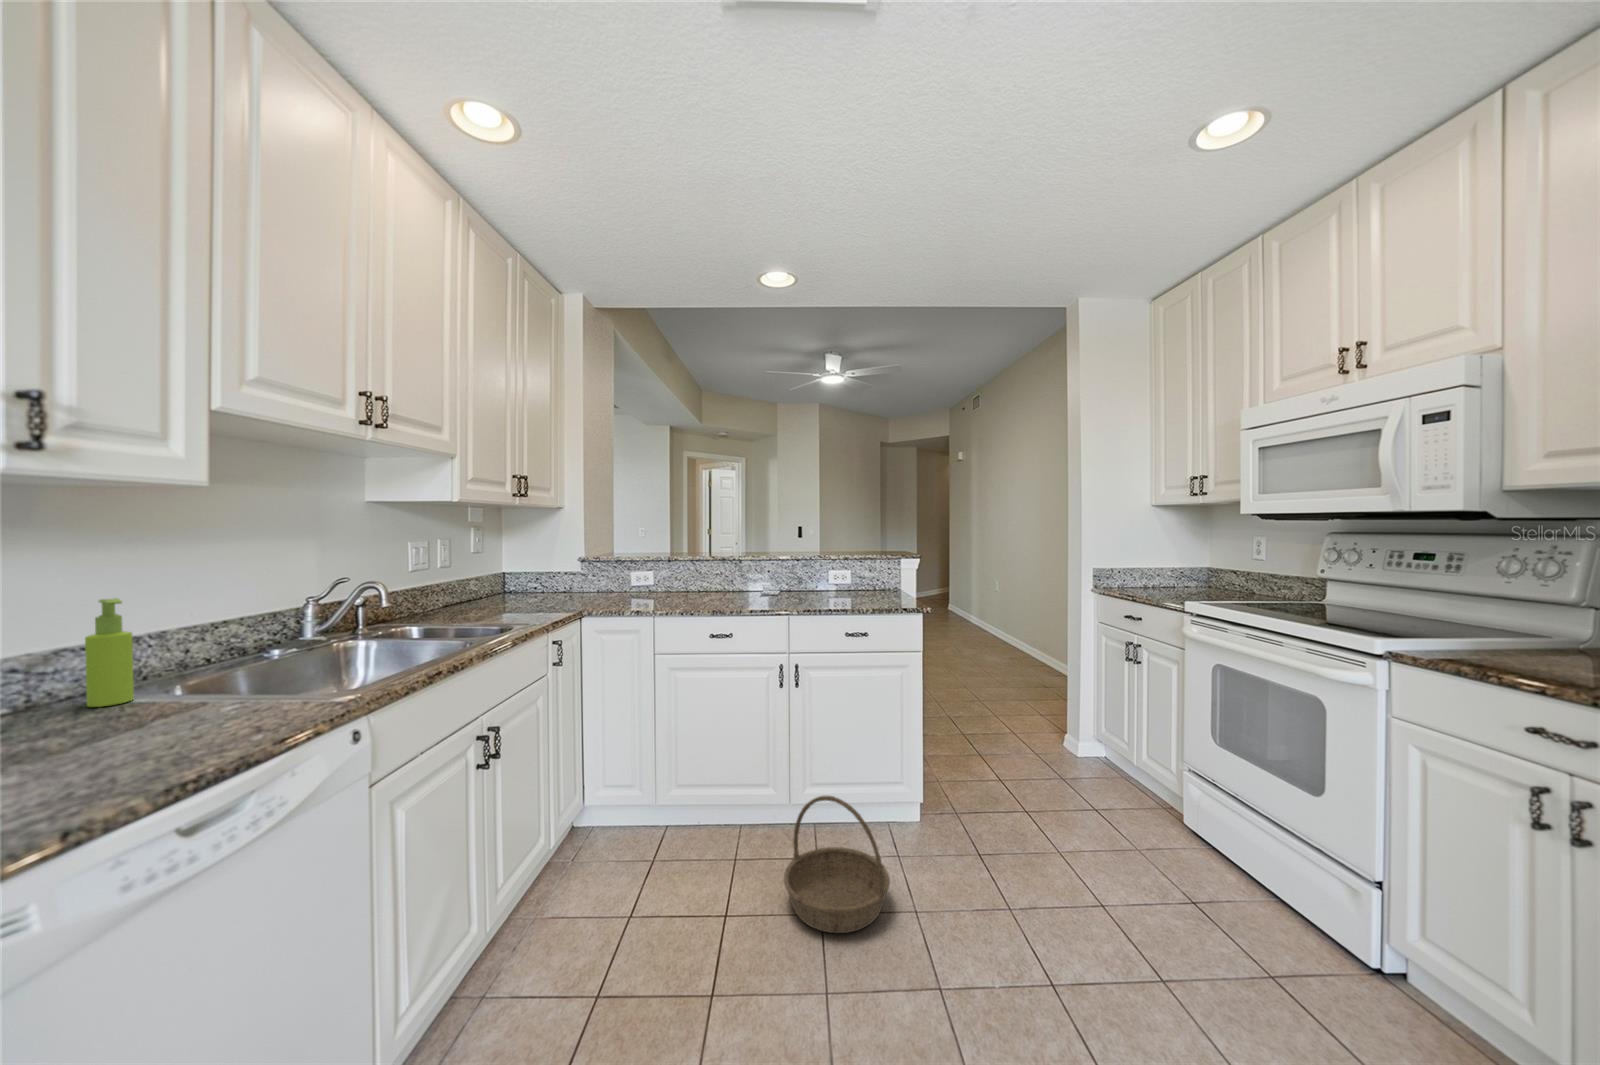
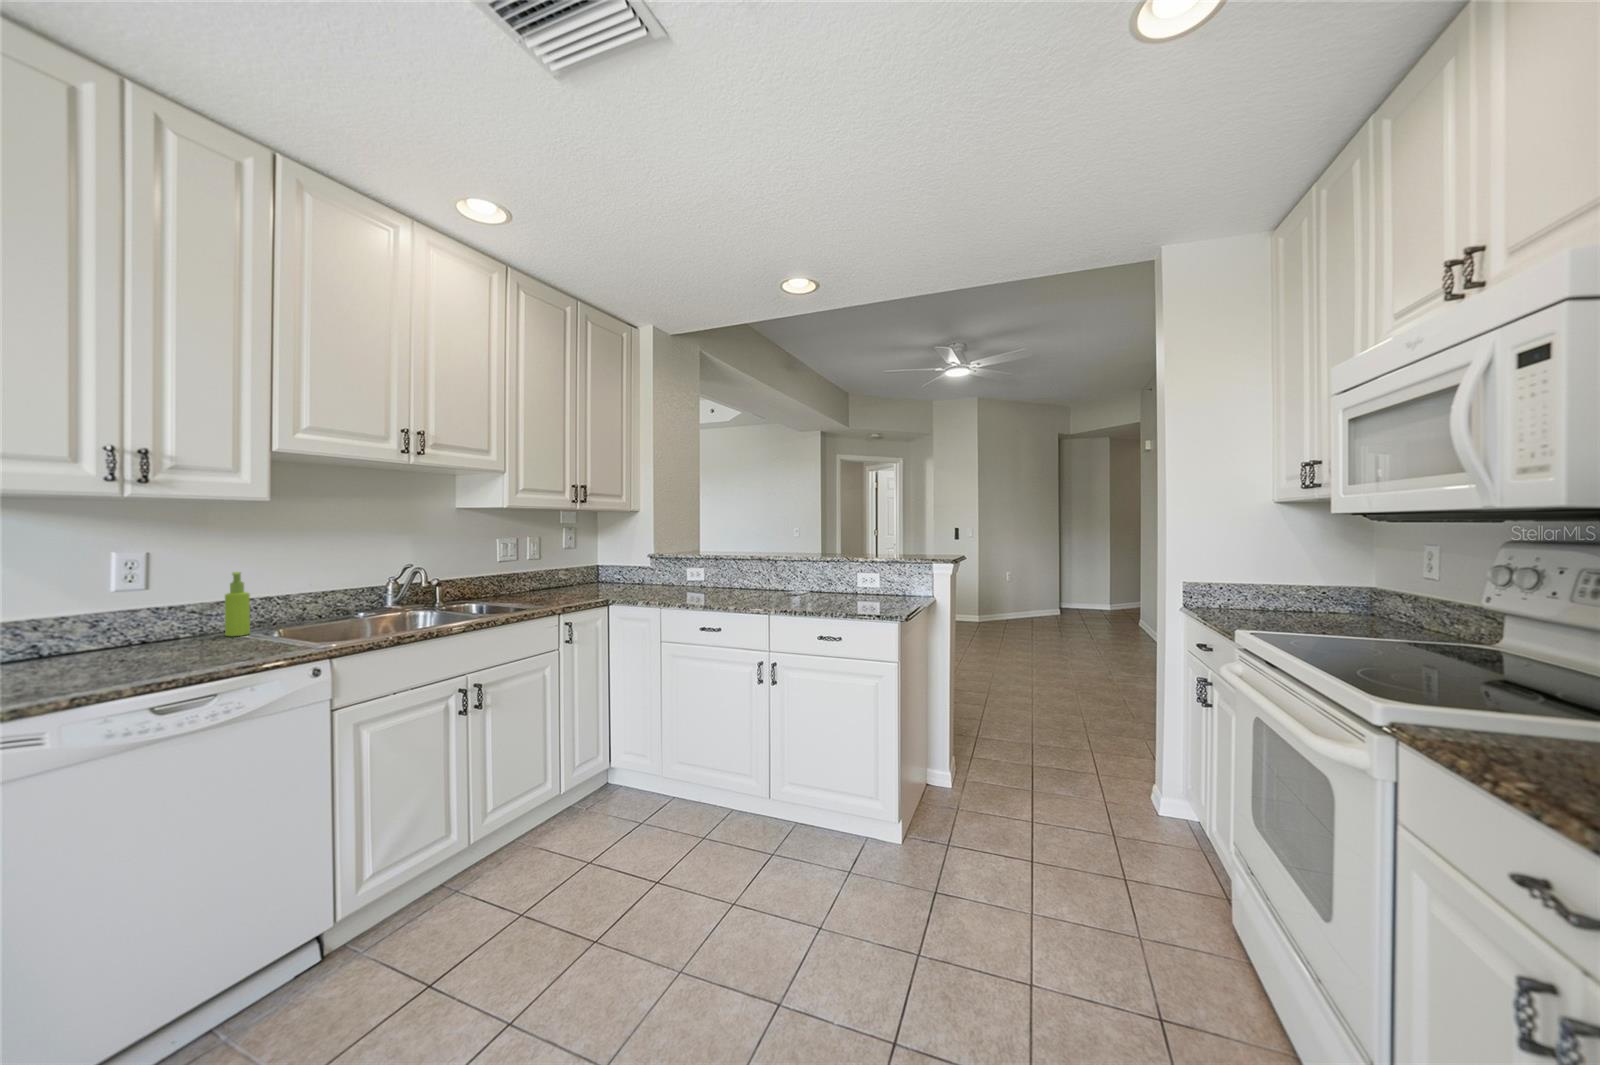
basket: present [784,796,890,933] -> none [700,787,802,918]

